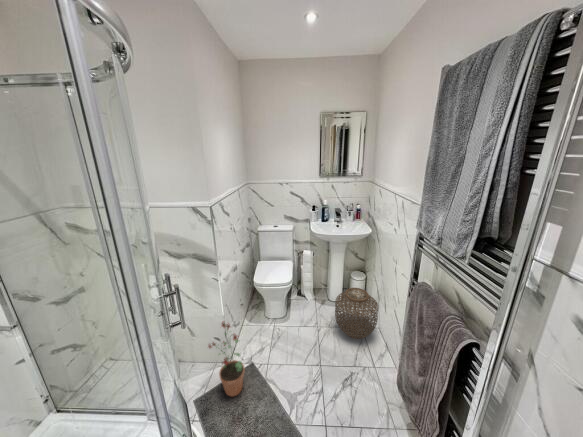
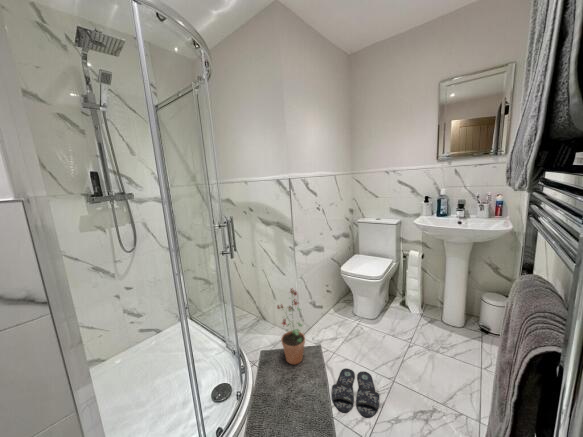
woven basket: present [335,288,378,339] -> none [434,304,508,380]
slippers: none [281,368,322,416] -> present [332,368,379,418]

